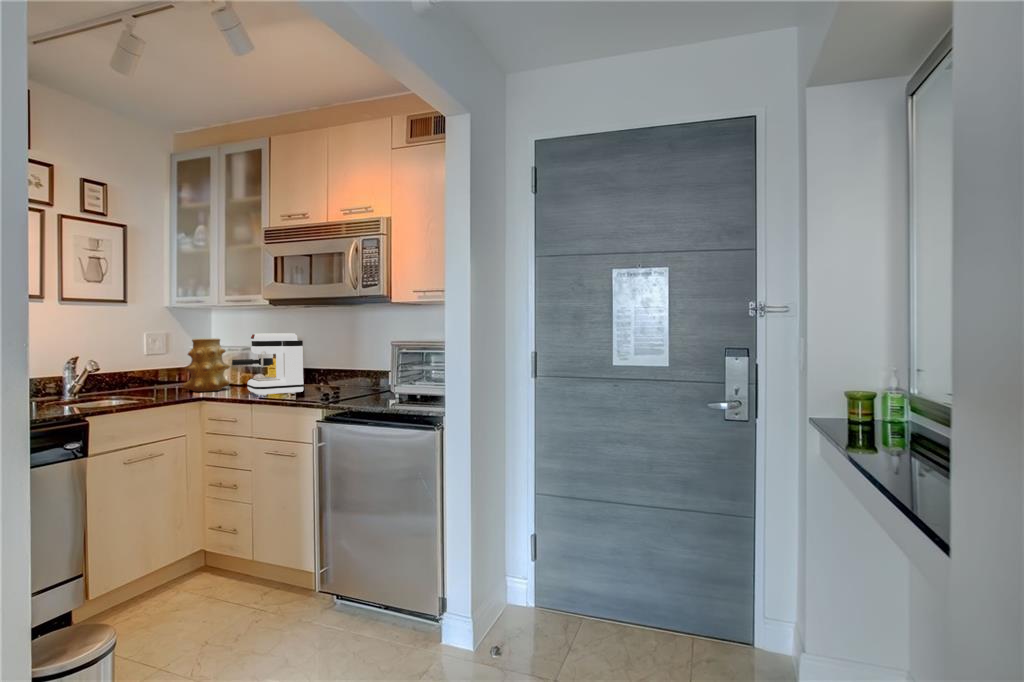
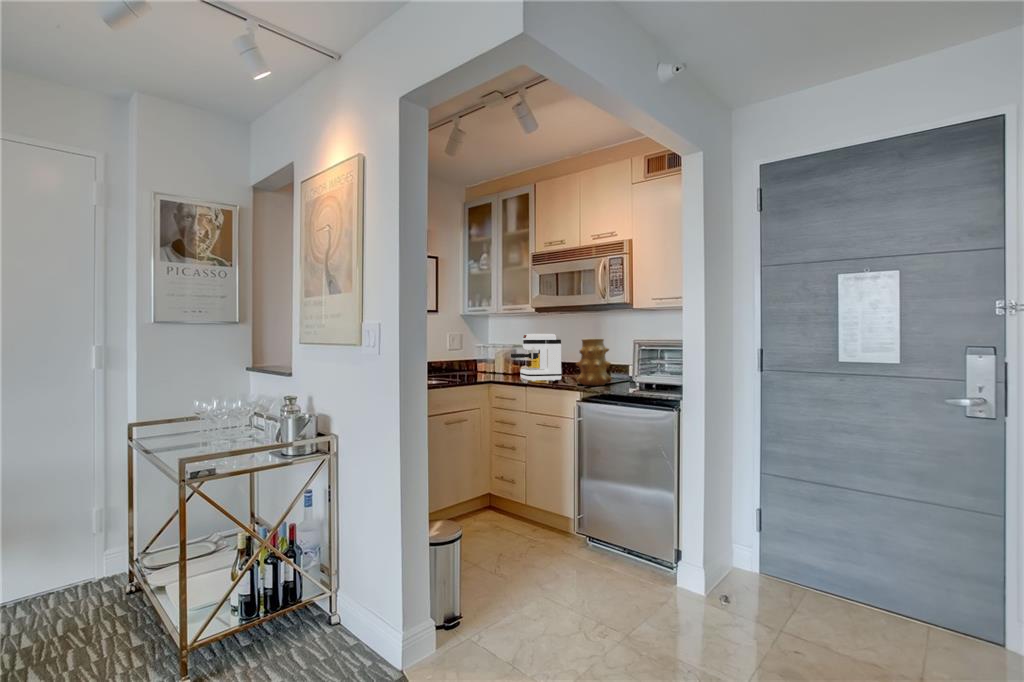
vase: present [183,338,230,392] -> present [576,338,612,385]

